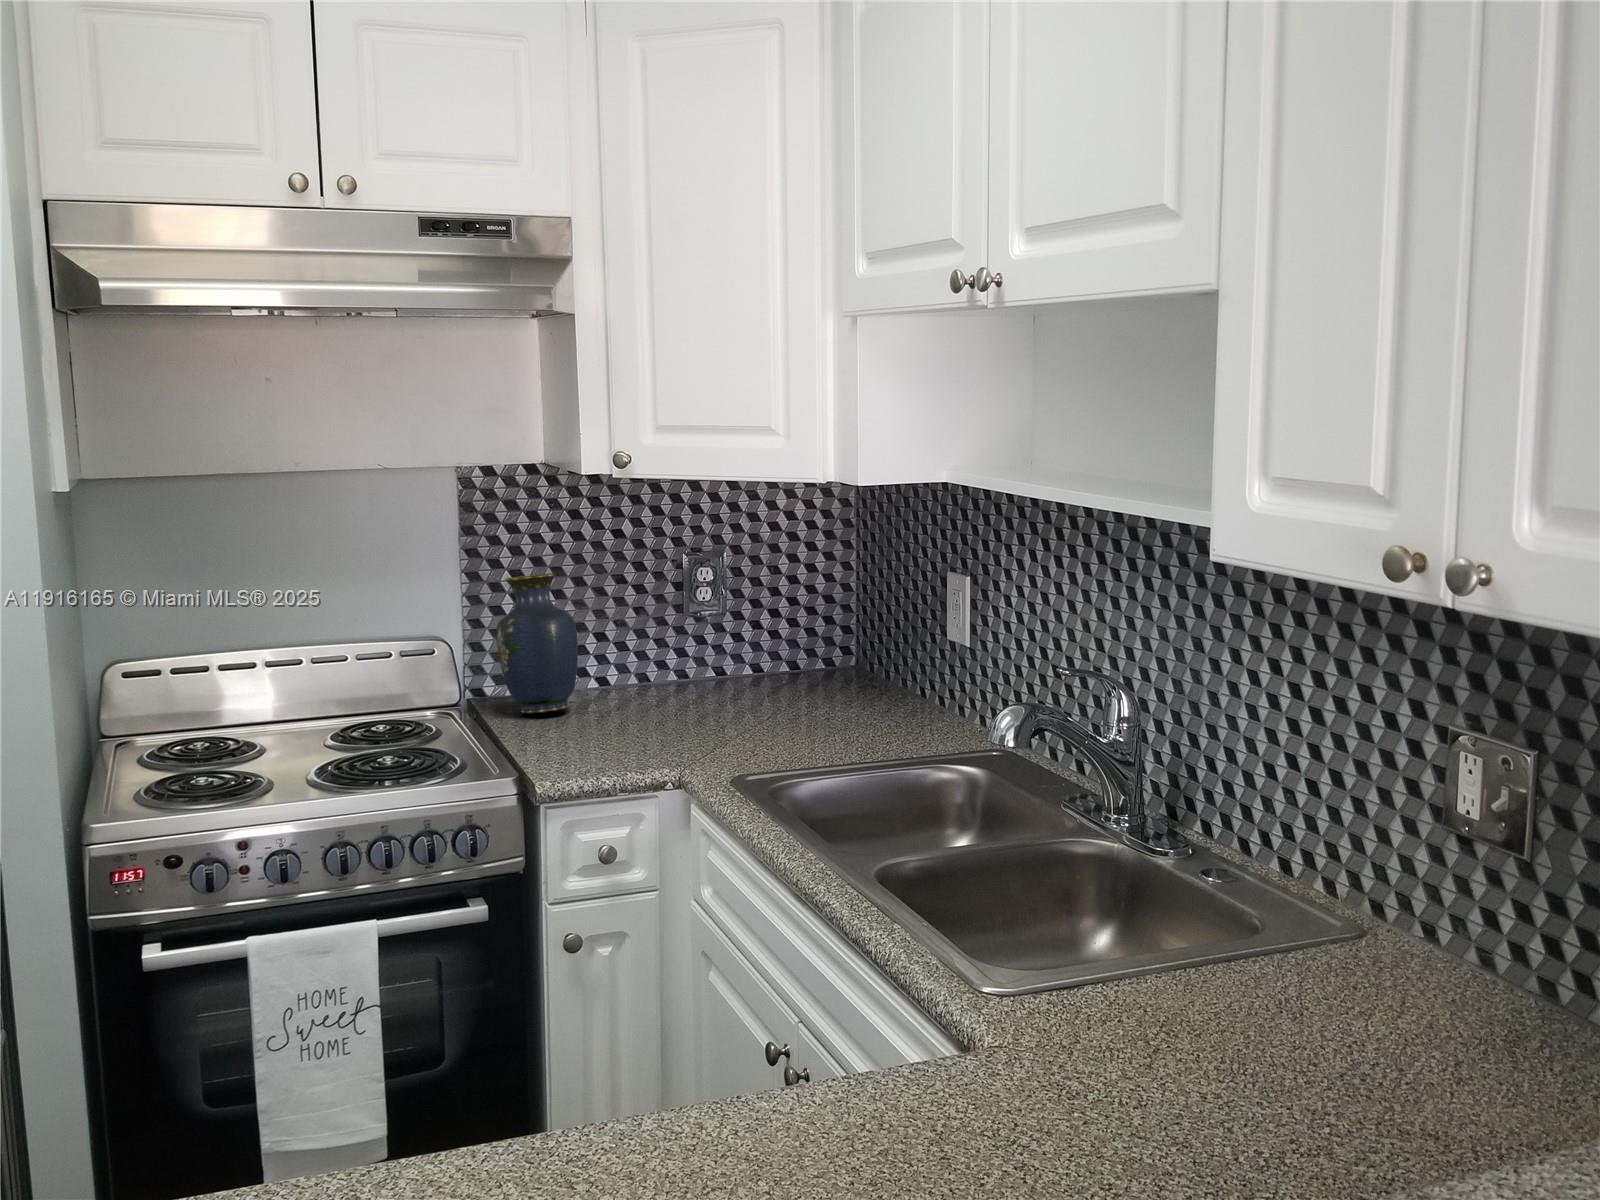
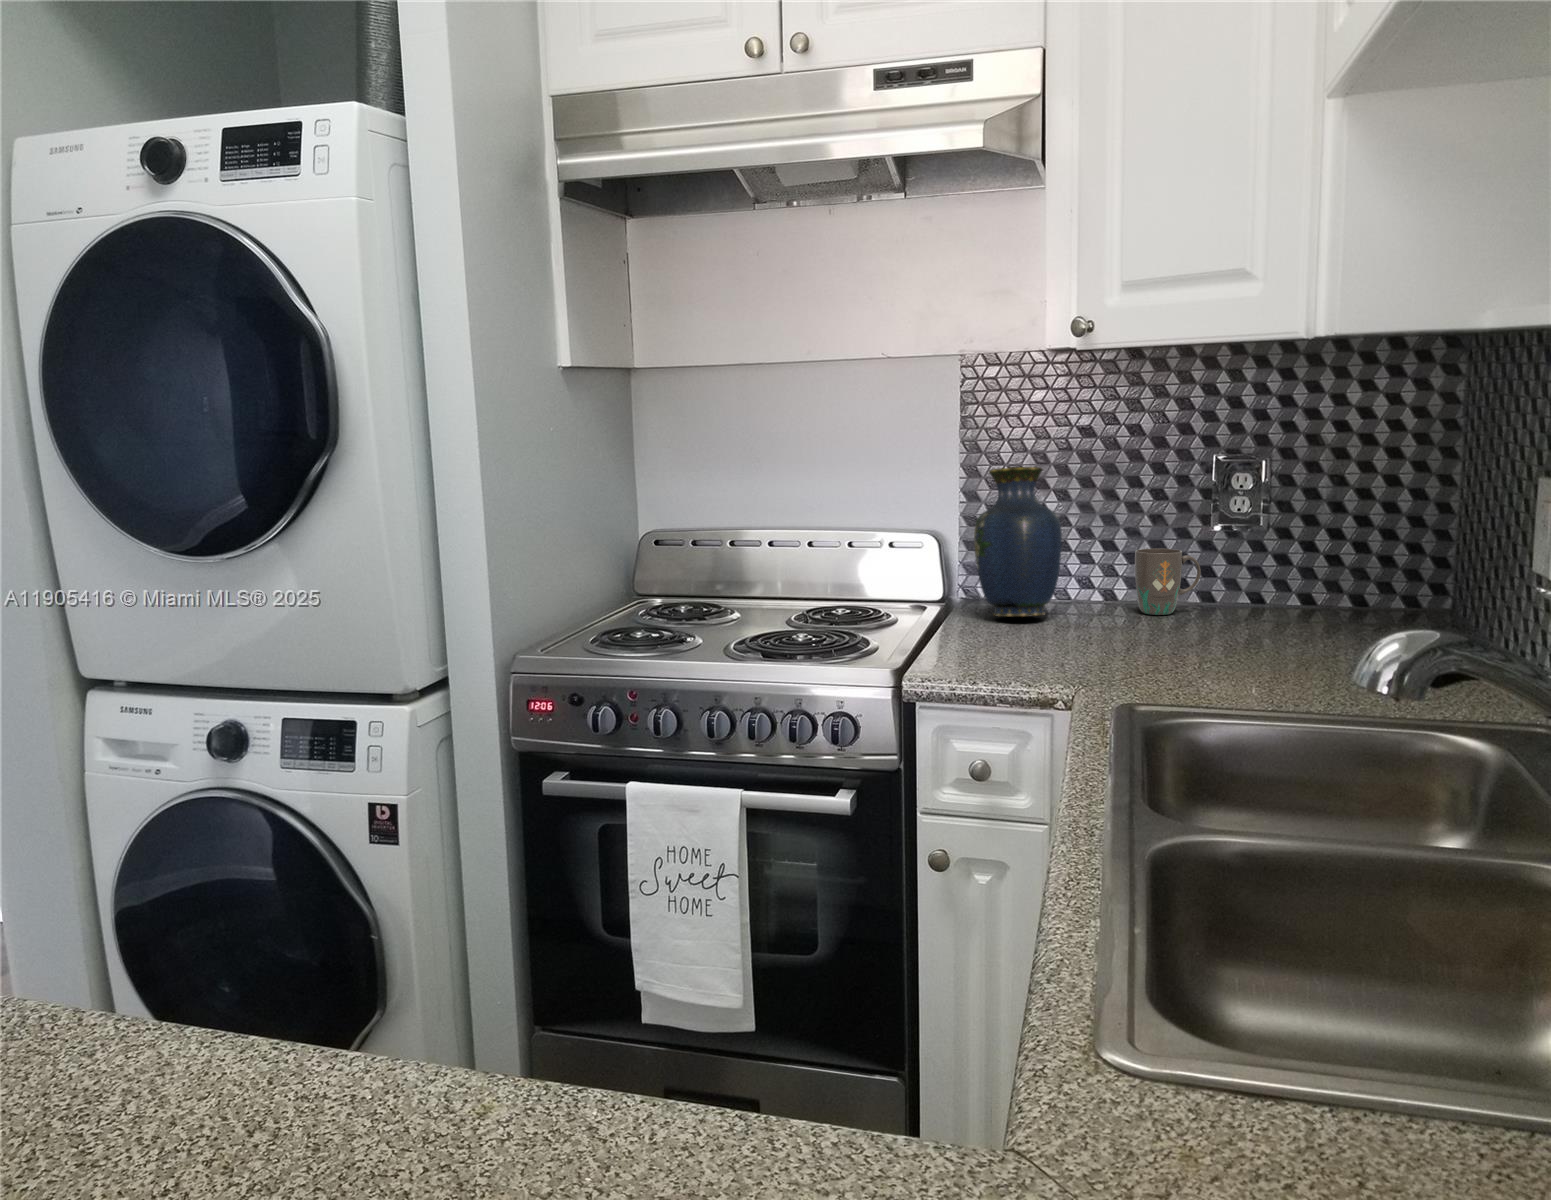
mug: none [627,636,679,695] -> present [1135,549,1201,615]

